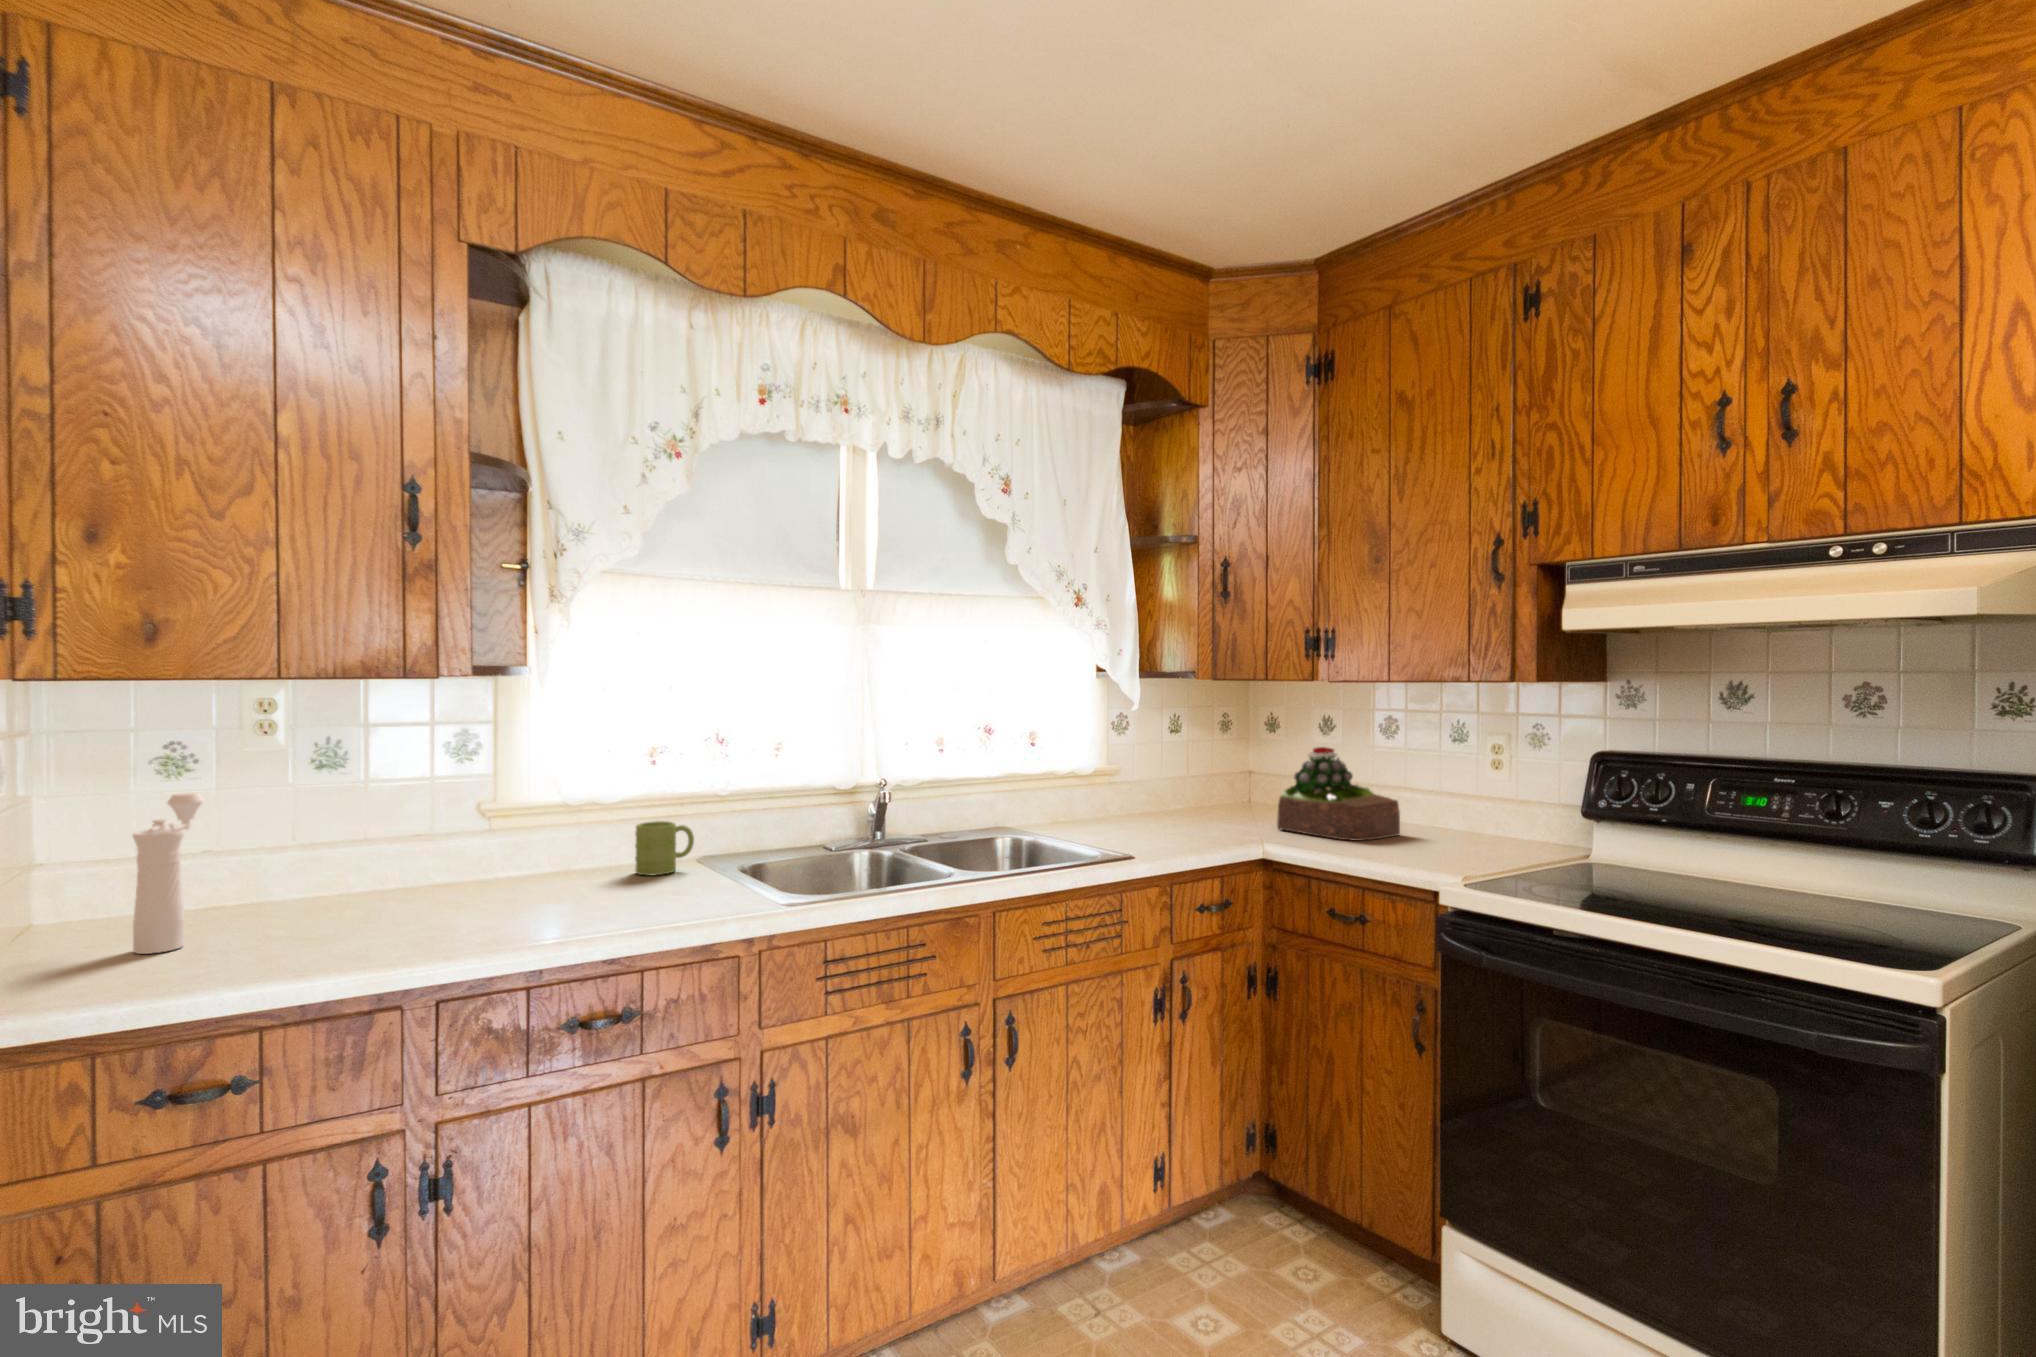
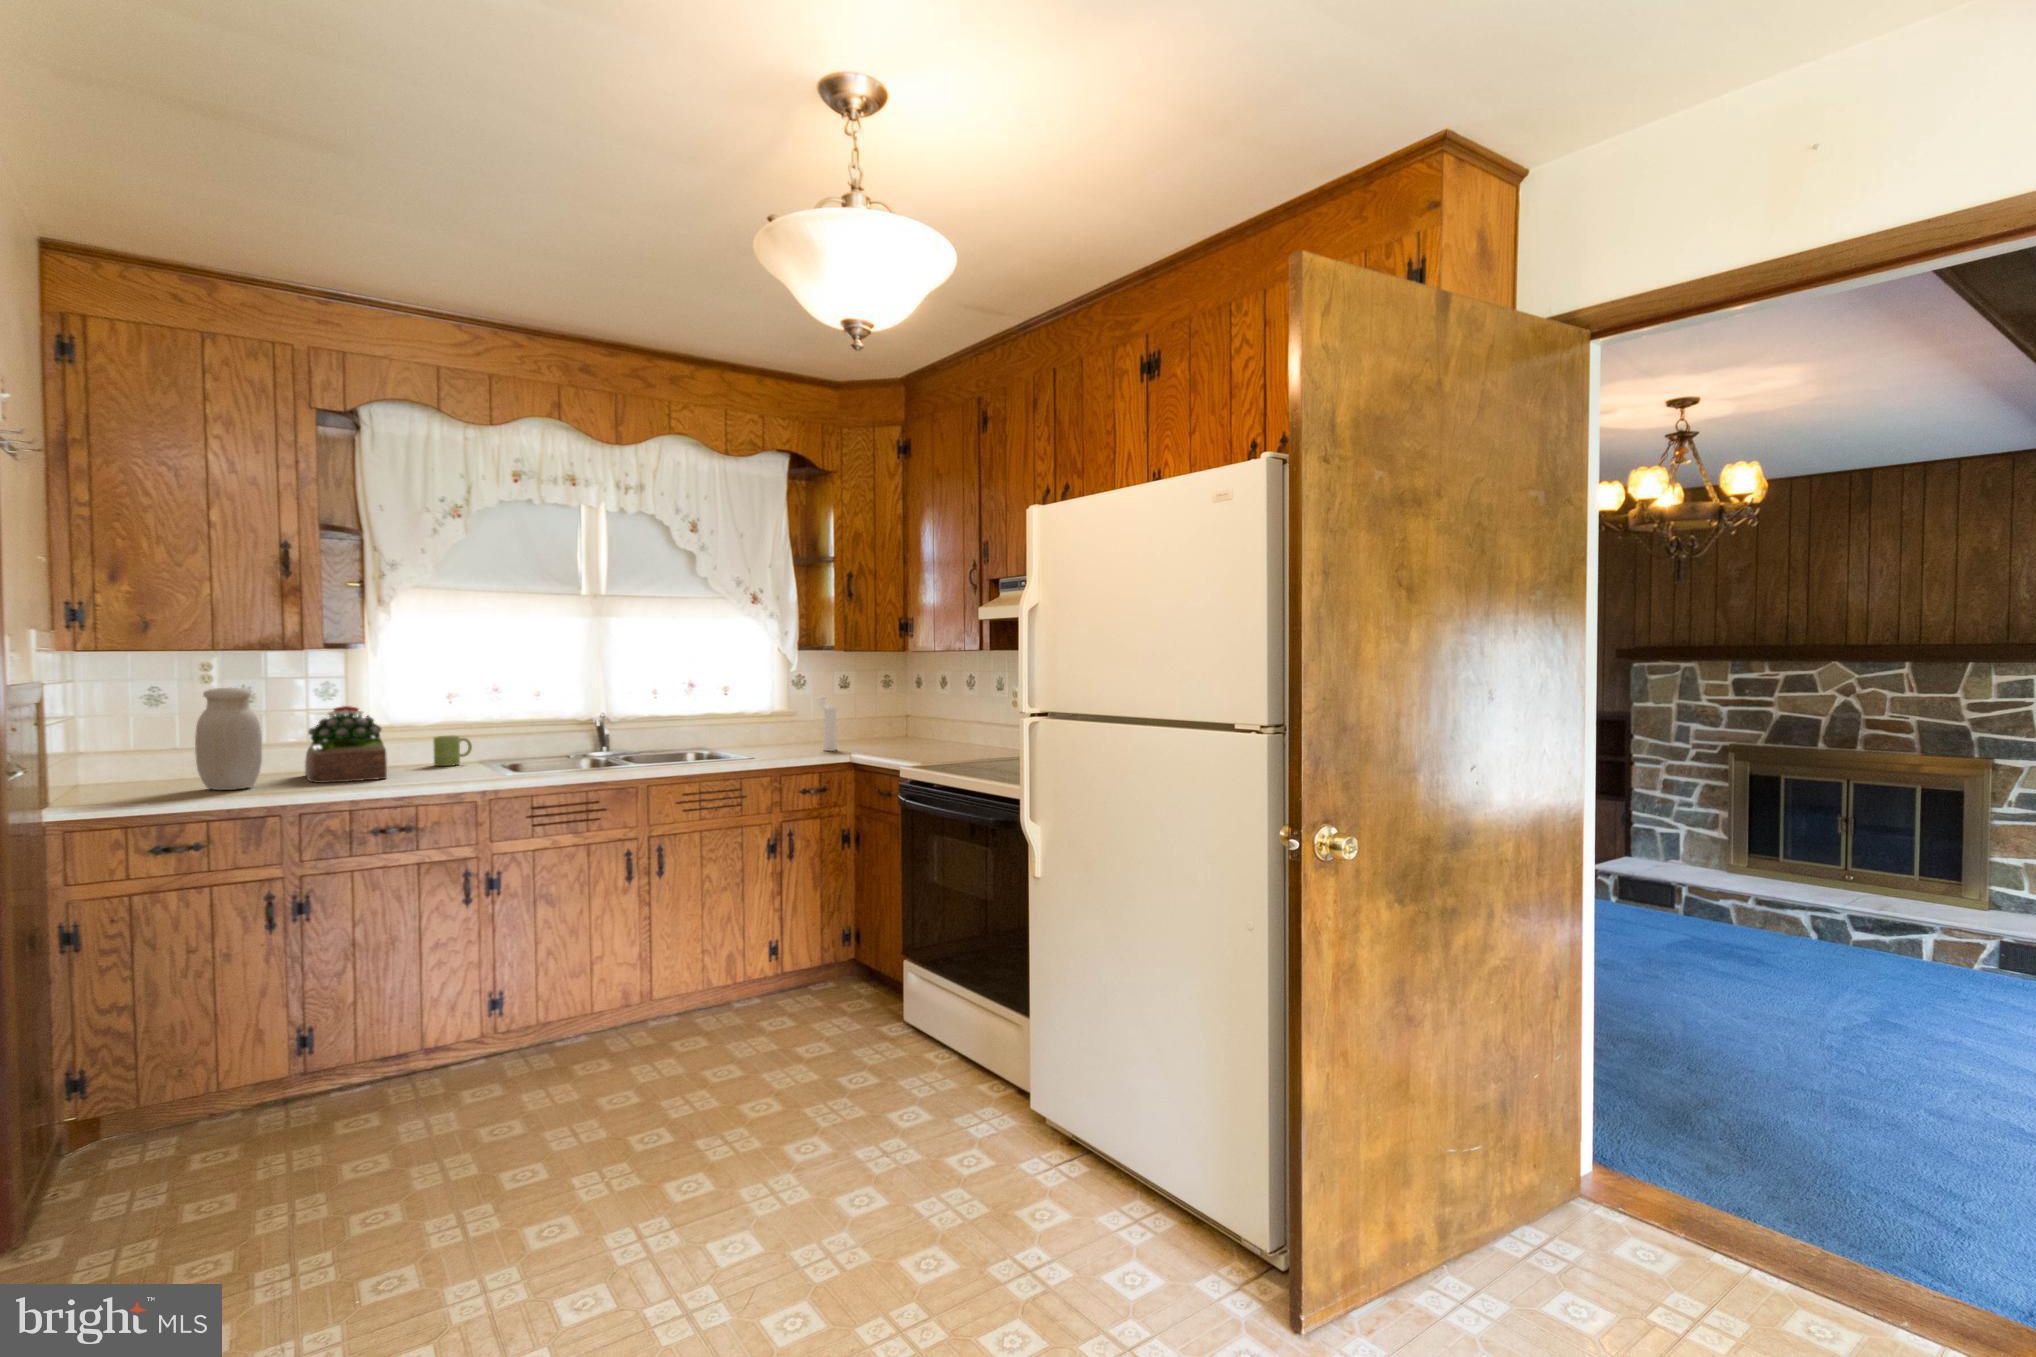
succulent plant: present [1277,747,1400,841] -> present [305,706,387,783]
jar: none [241,750,365,953] -> present [195,688,262,790]
pepper mill: present [133,793,204,954] -> present [817,696,837,751]

